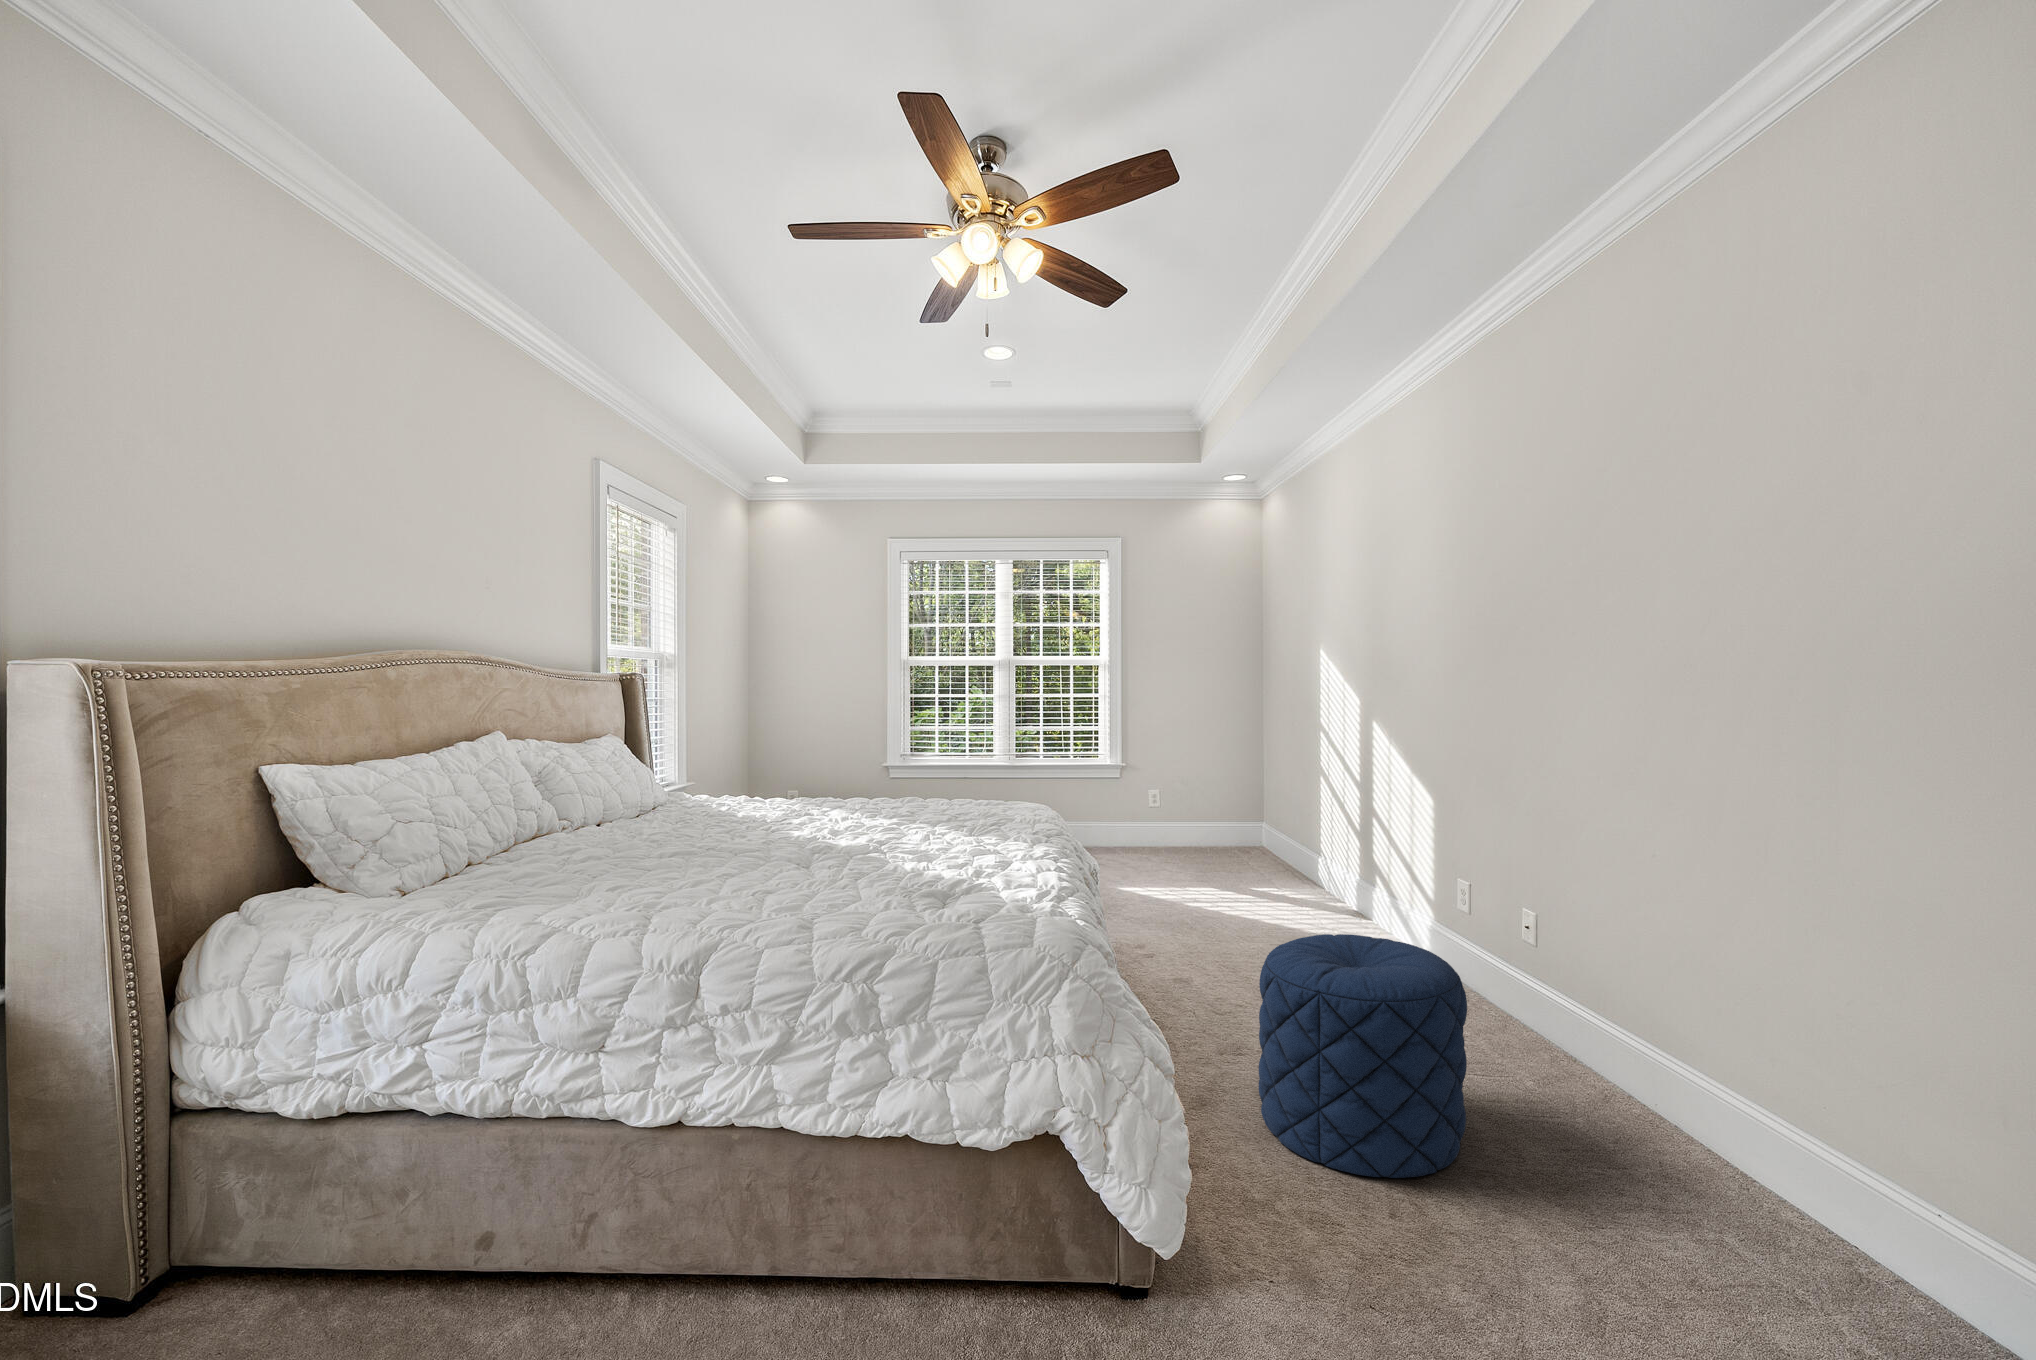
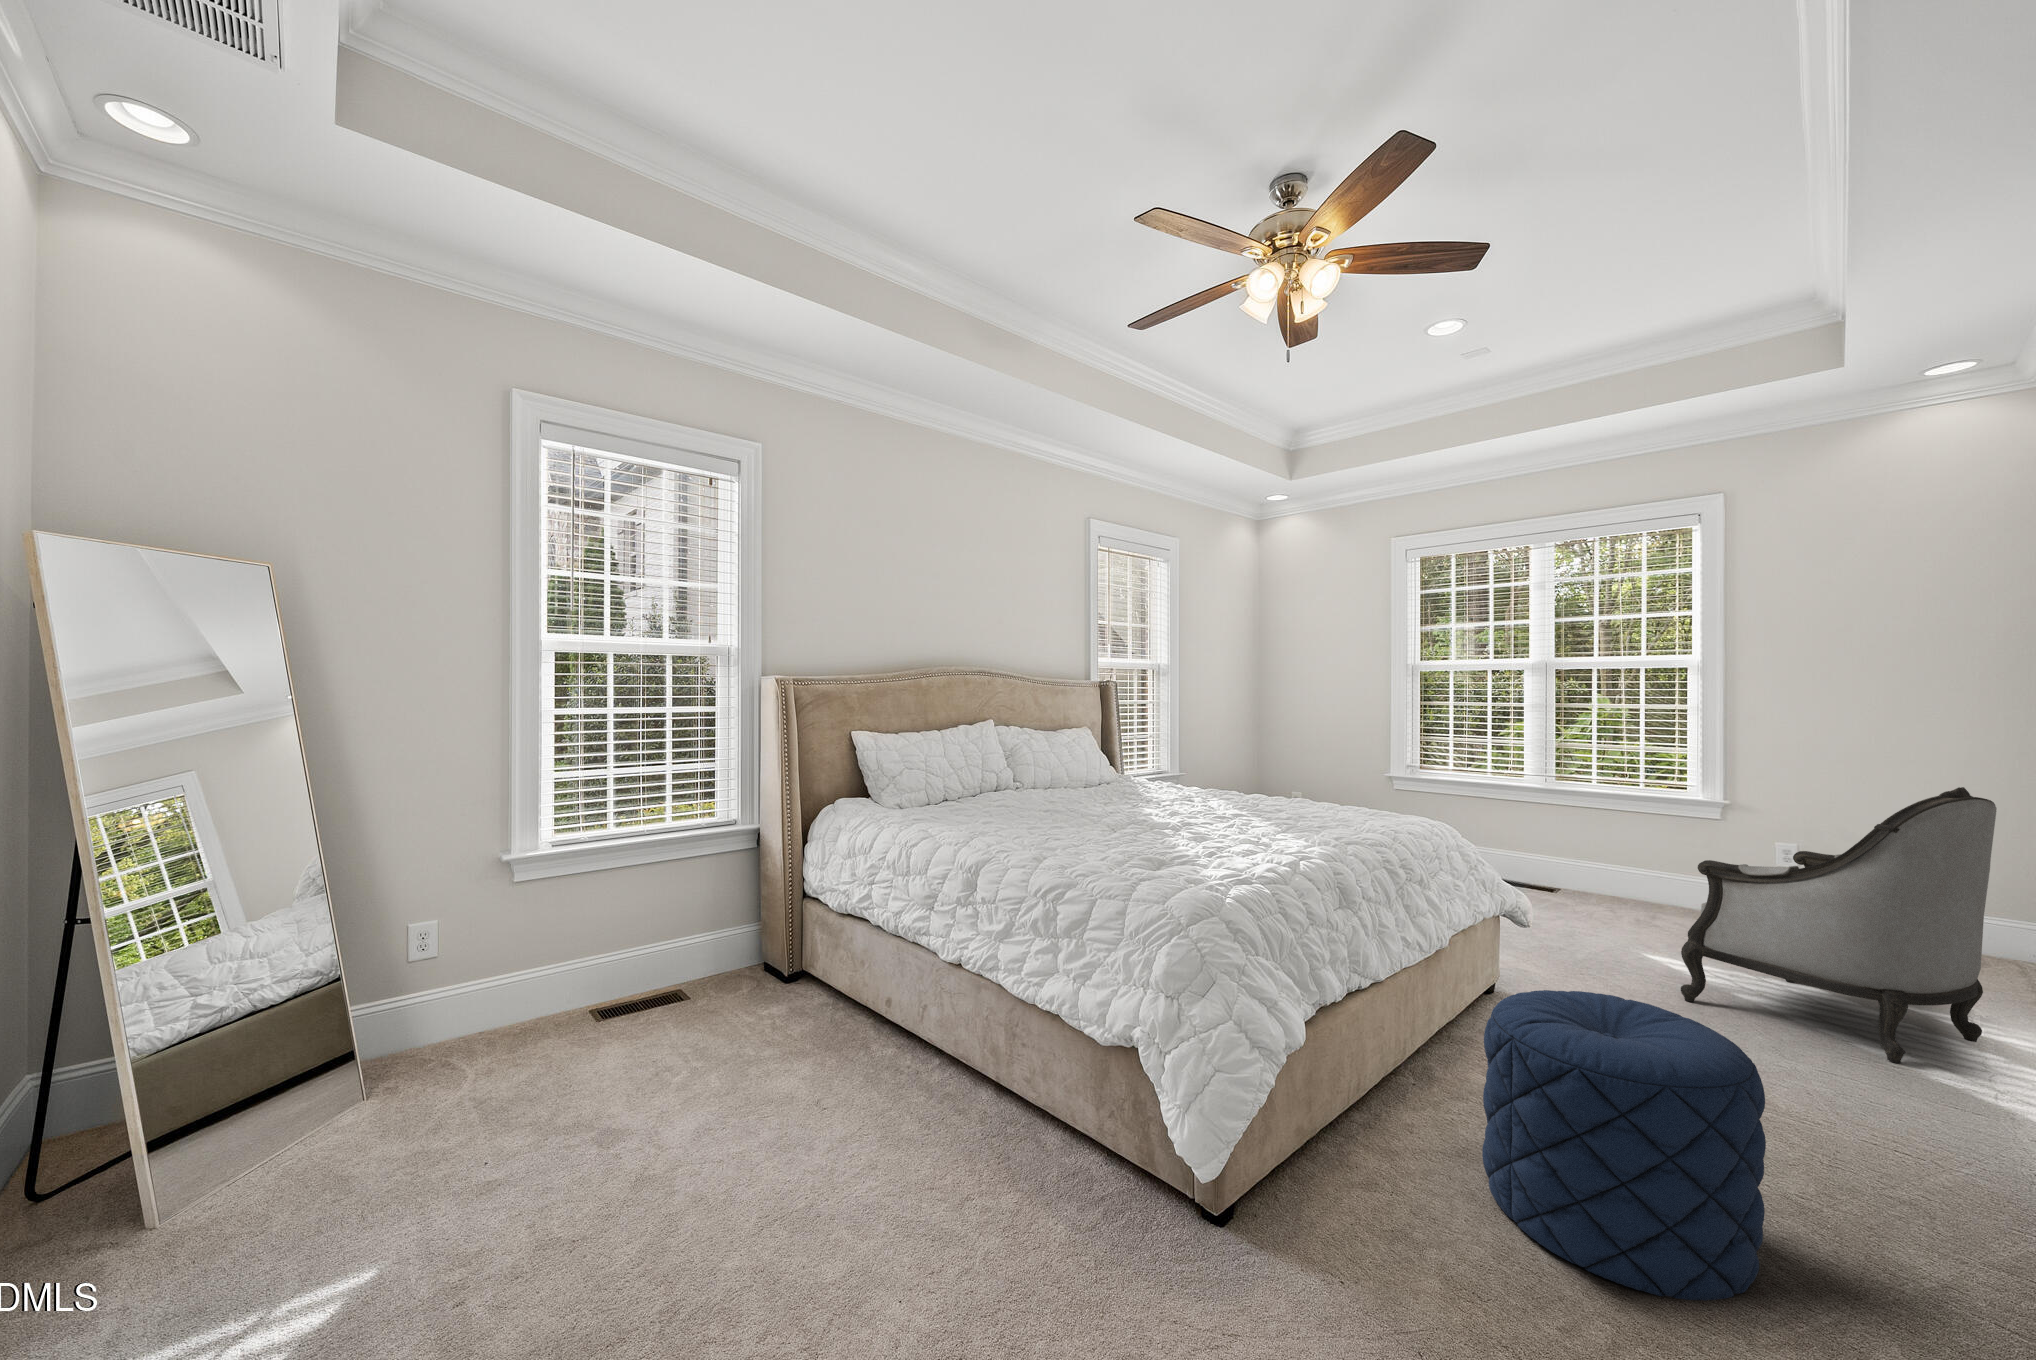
armchair: none [1207,734,1365,943] -> present [1681,787,1997,1063]

